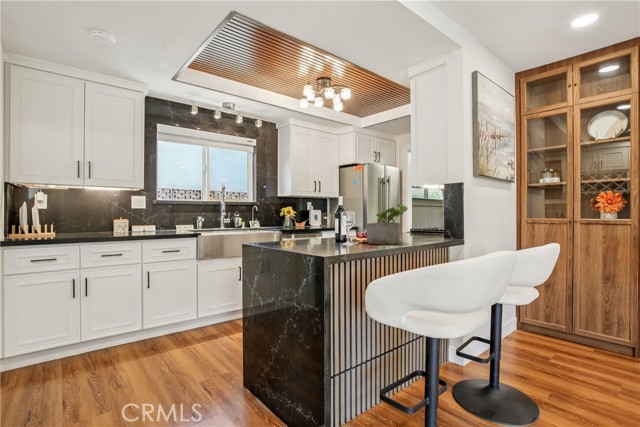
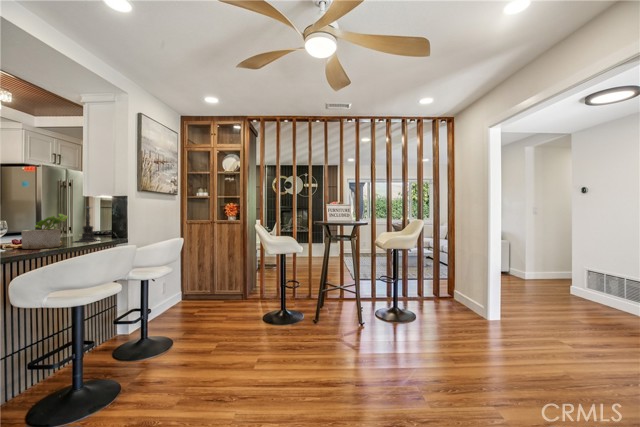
candle holder: none [405,191,436,240] -> present [78,207,97,242]

